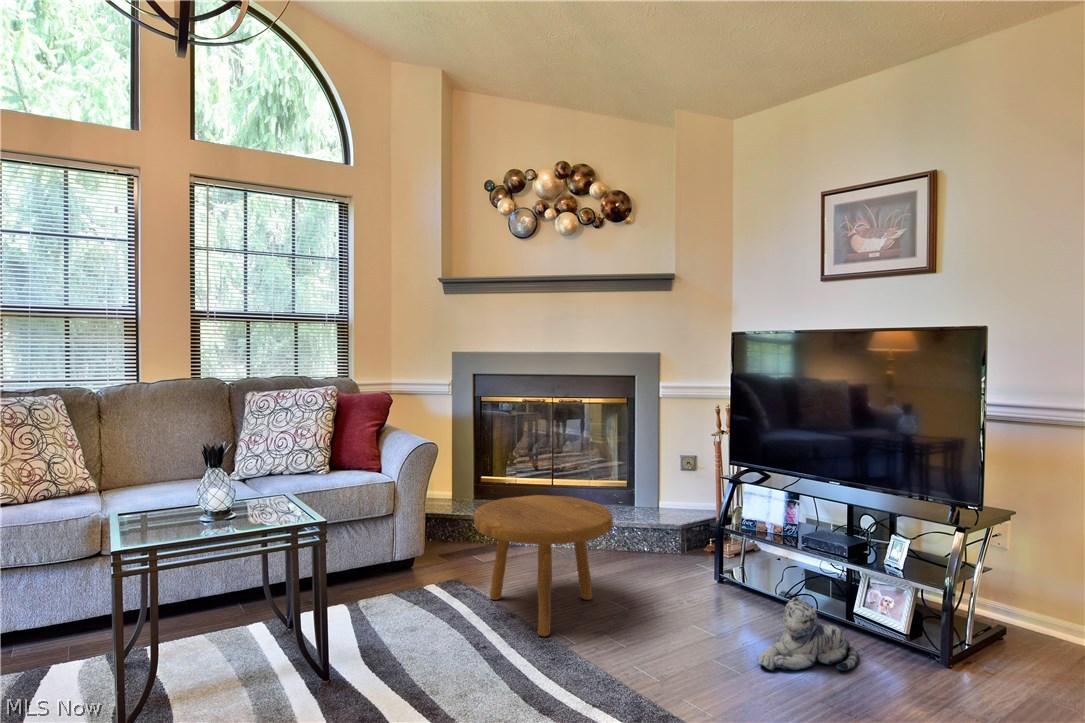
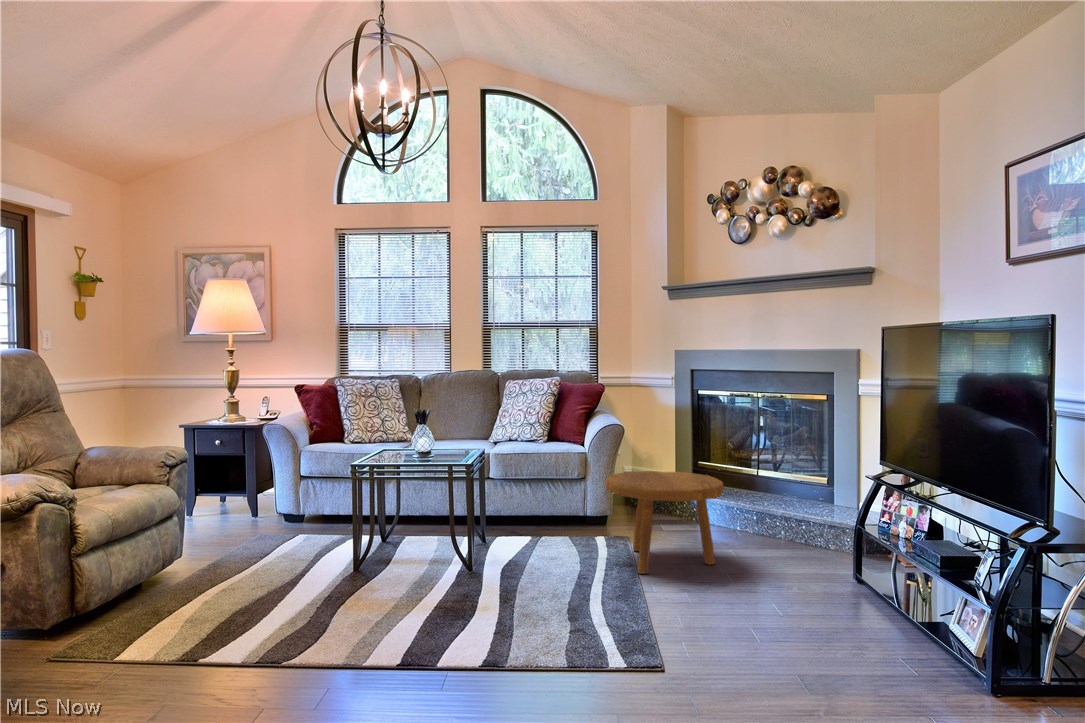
plush toy: present [758,598,858,671] -> none [782,569,901,644]

